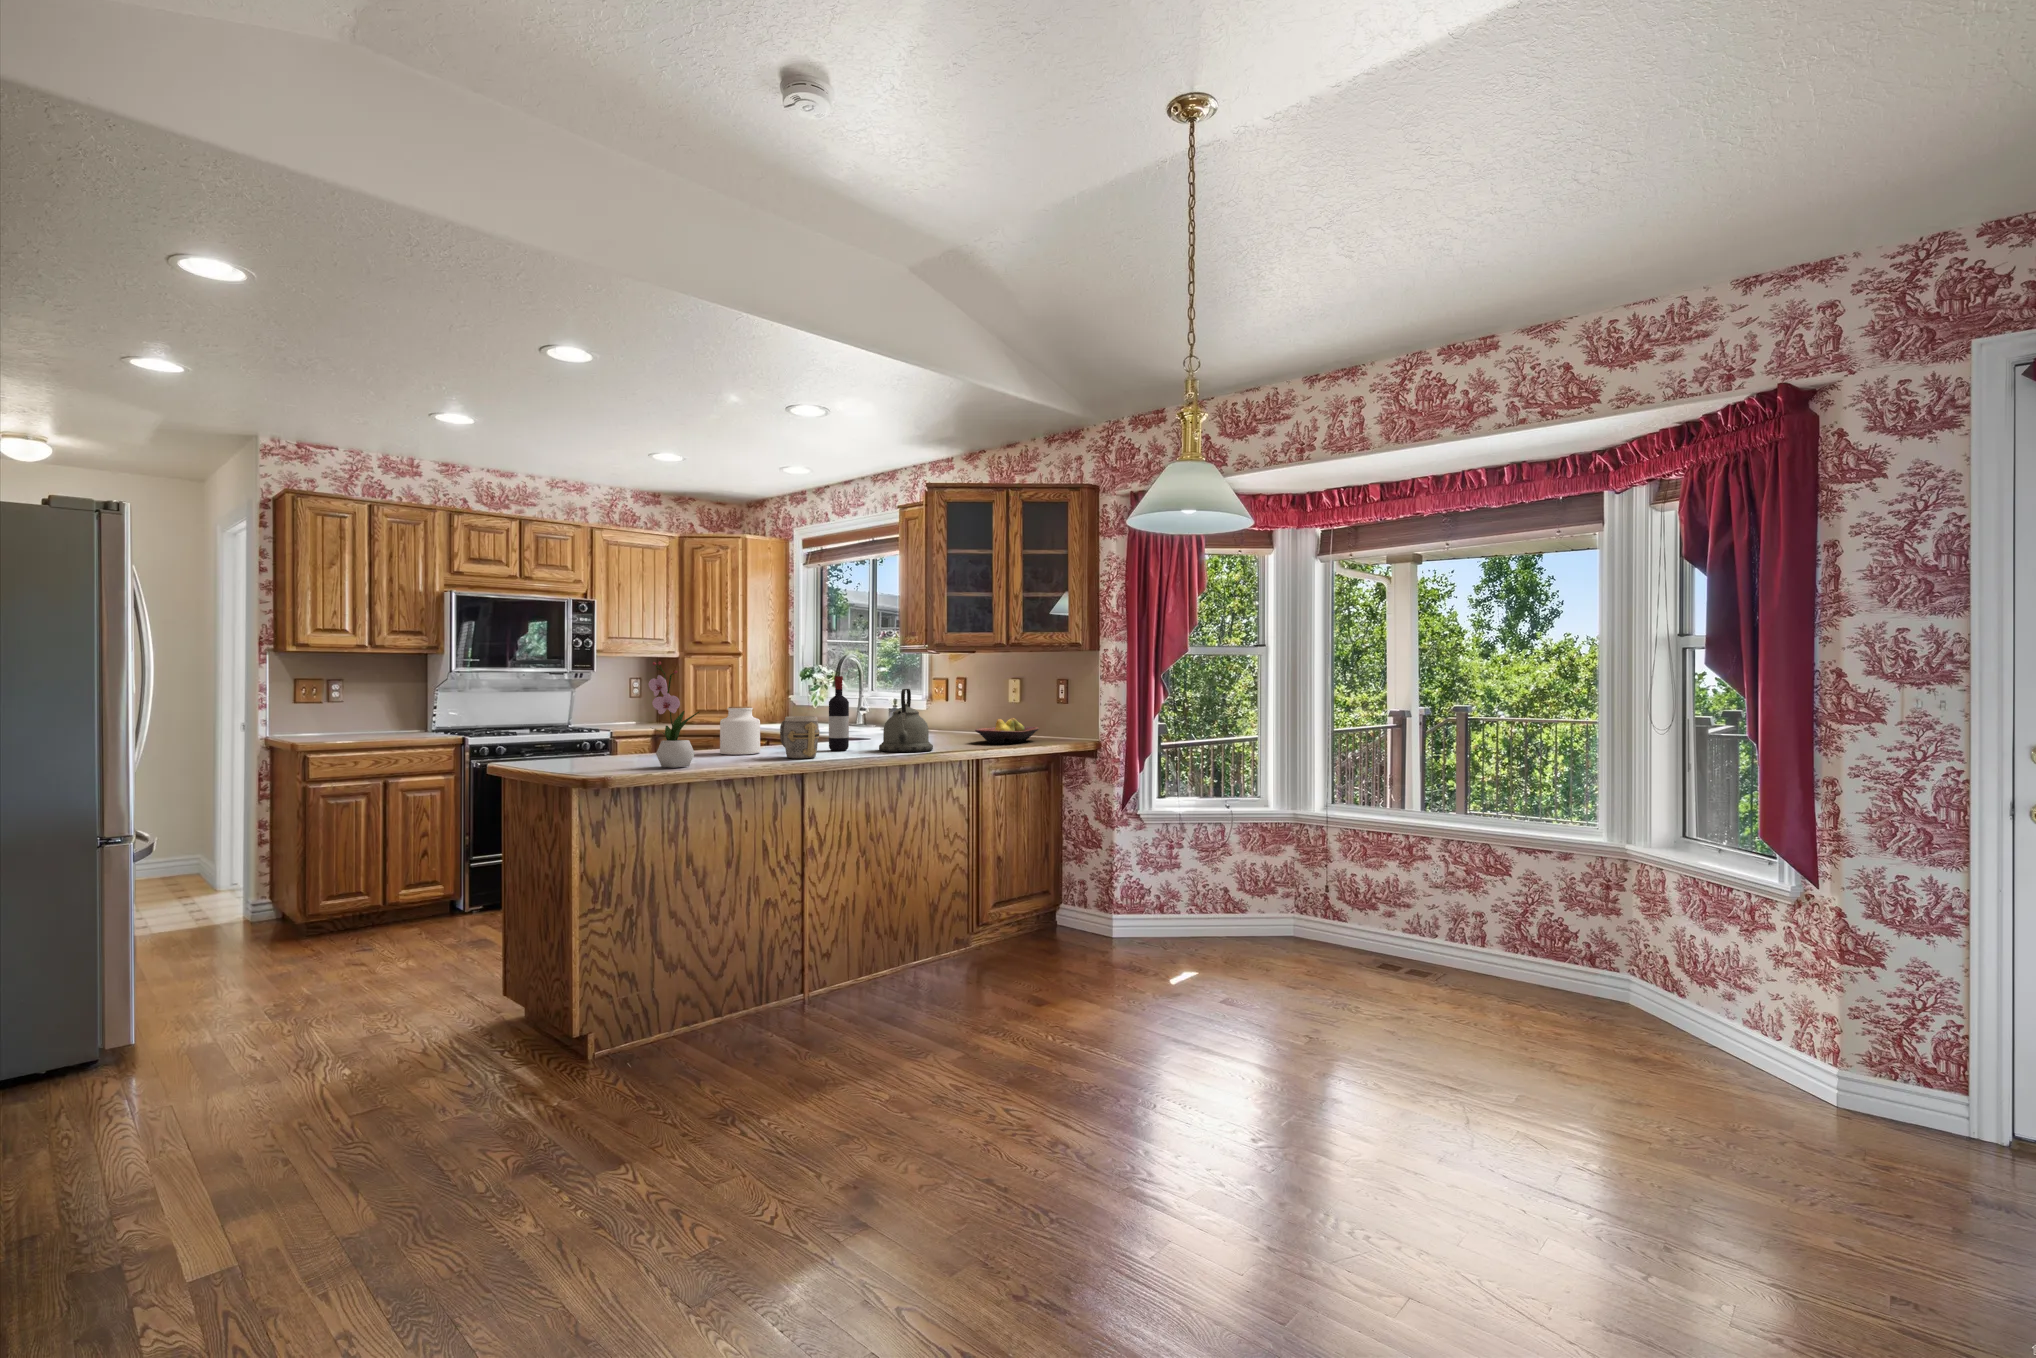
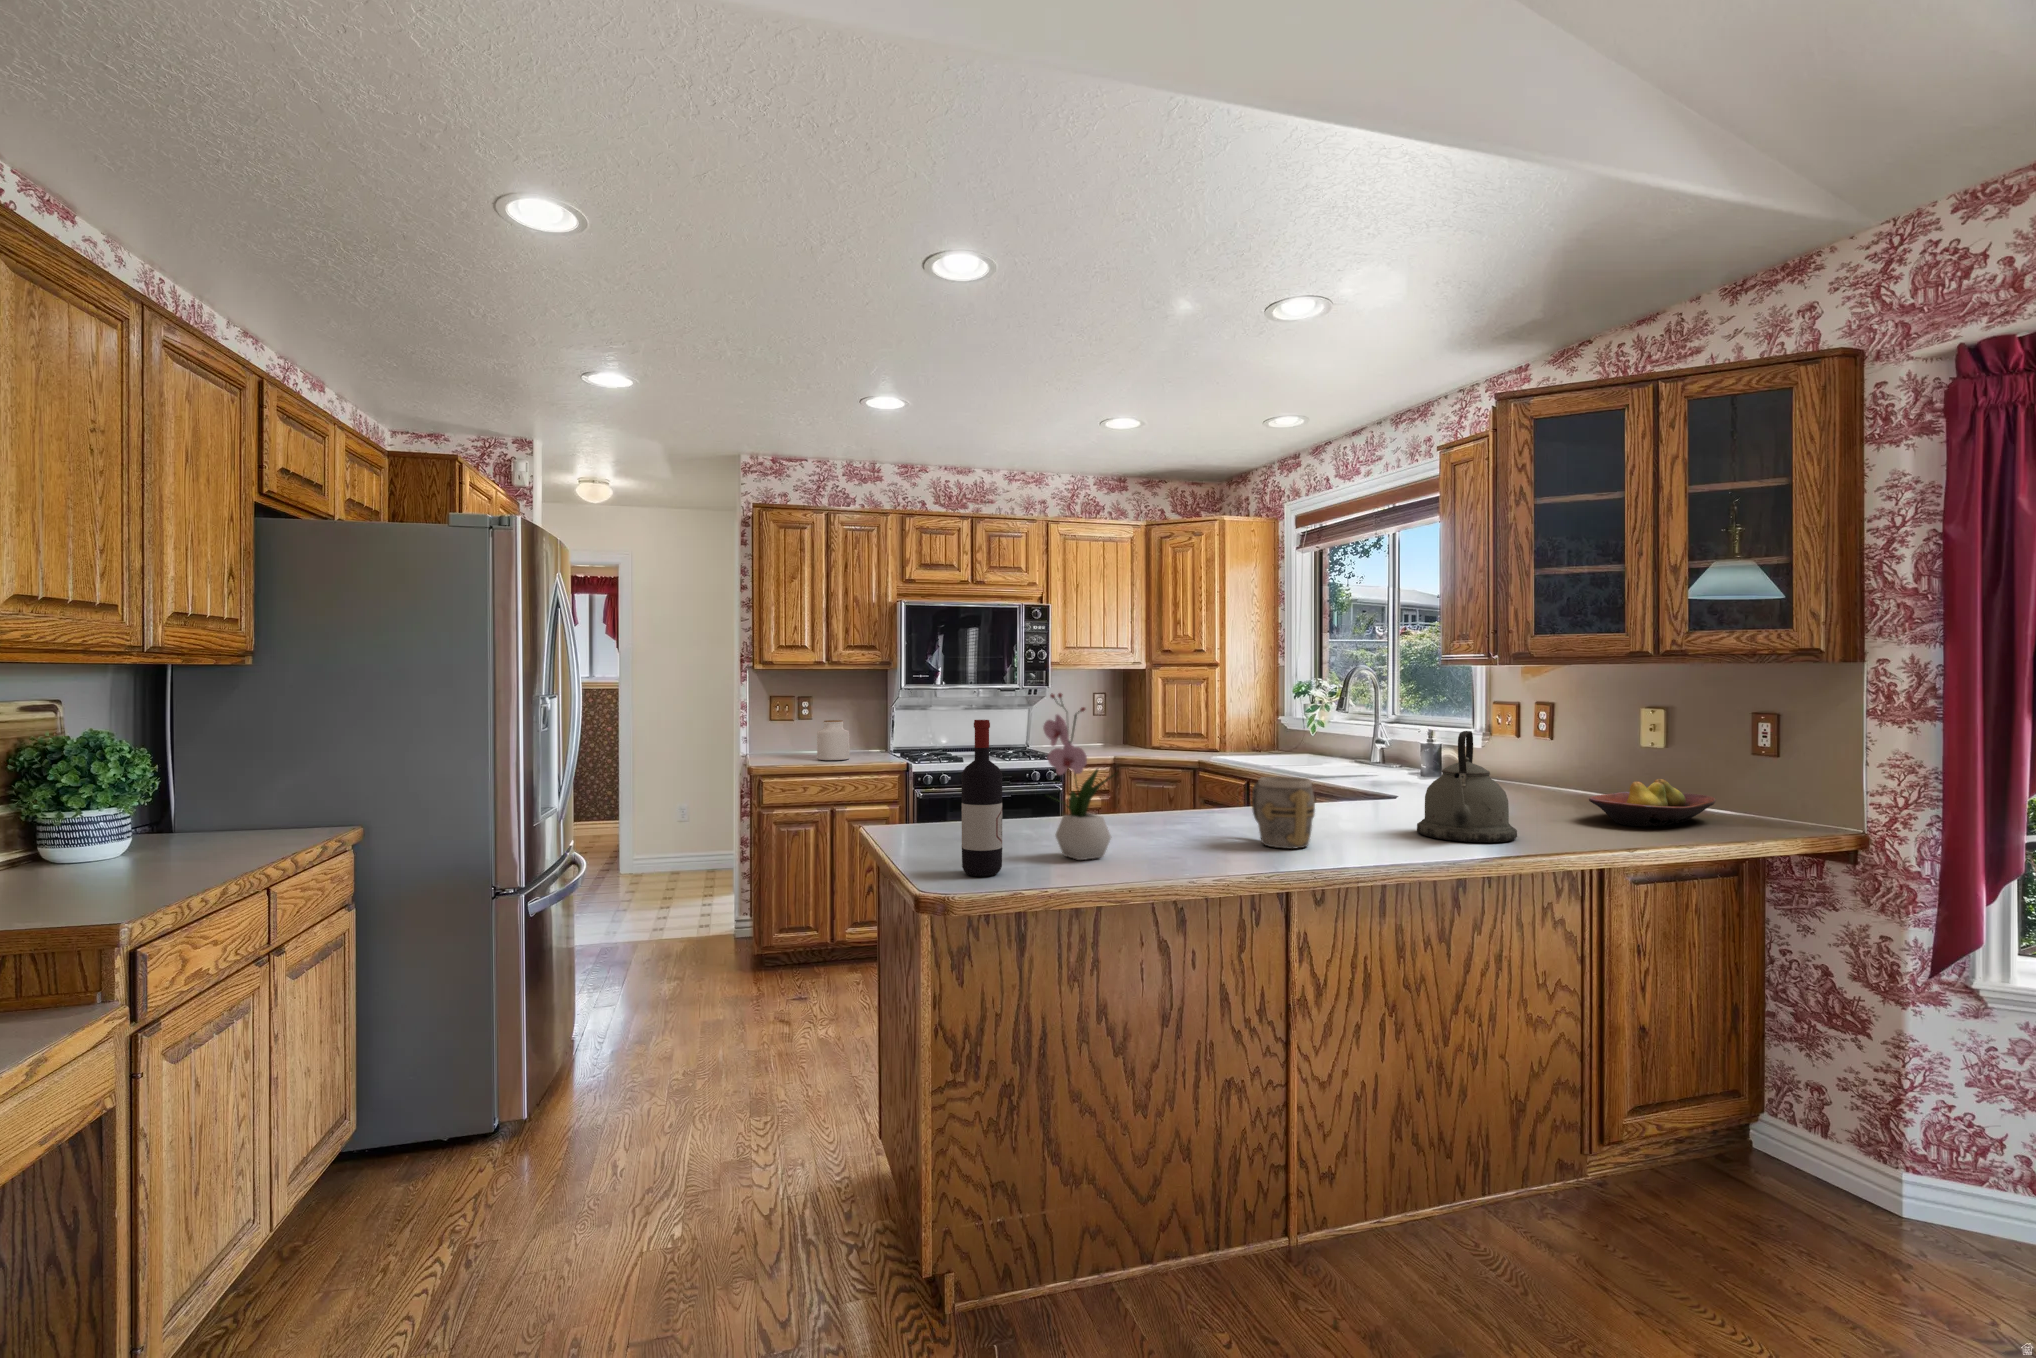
wine bottle: present [829,676,849,751] -> present [962,720,1002,876]
jar: present [720,706,760,755] -> present [817,720,850,760]

